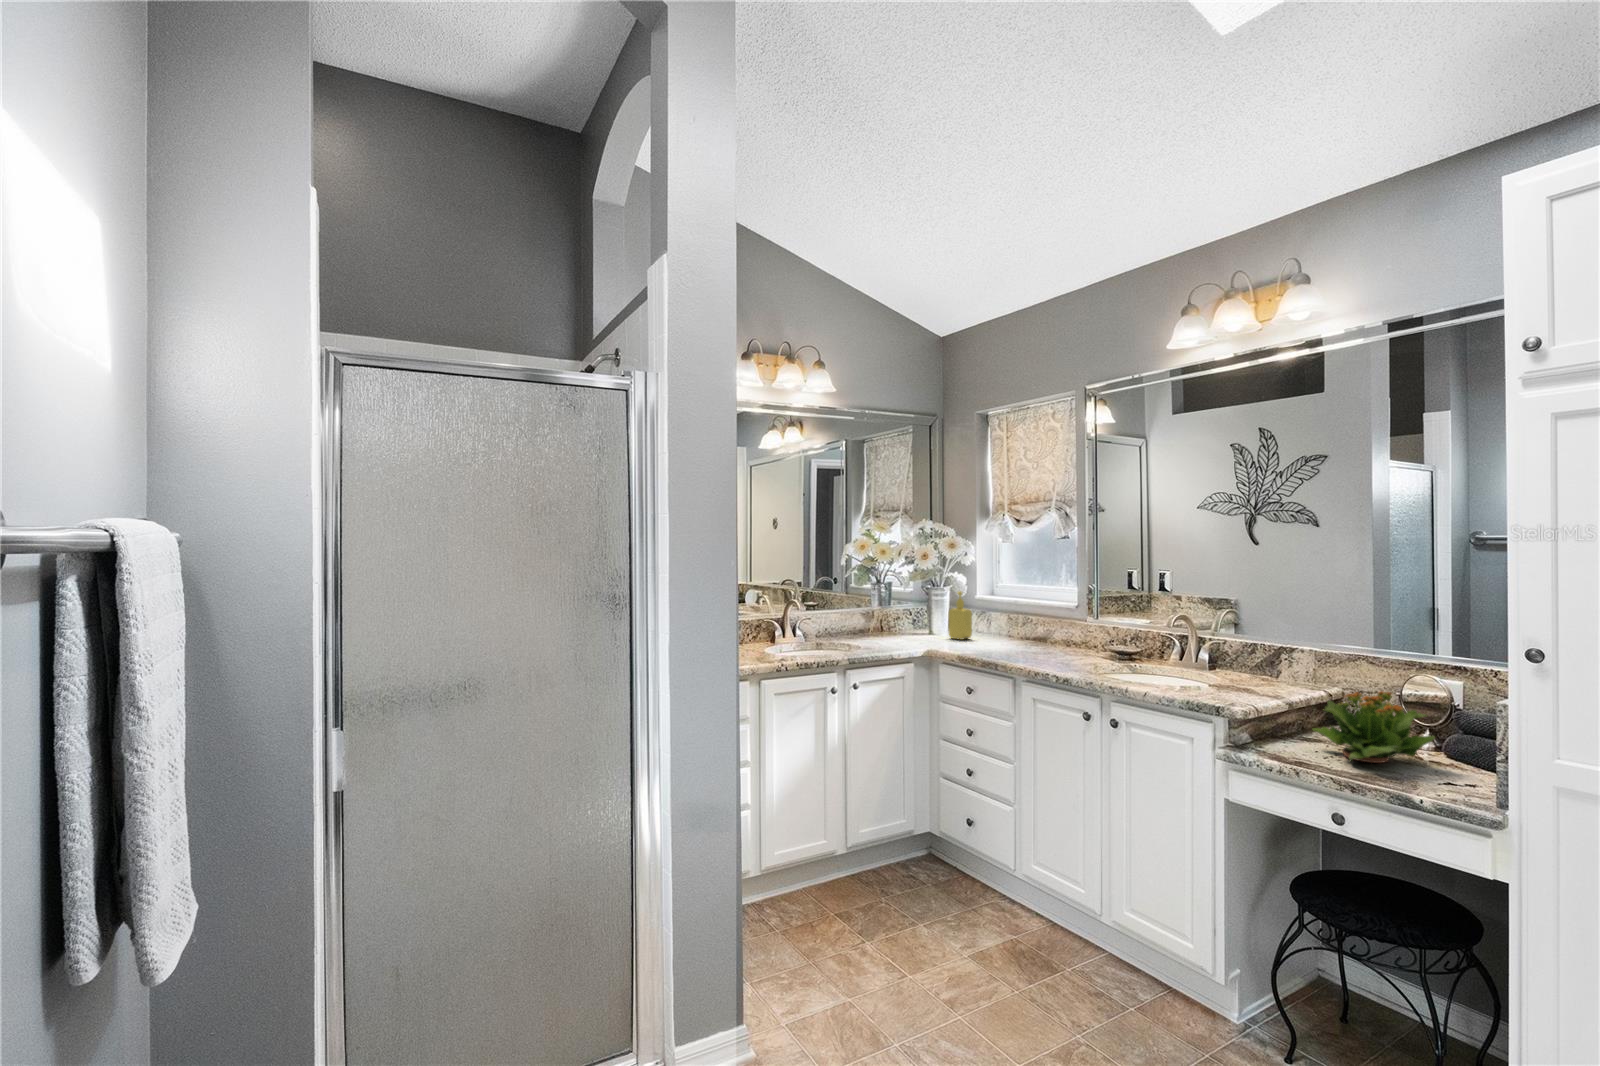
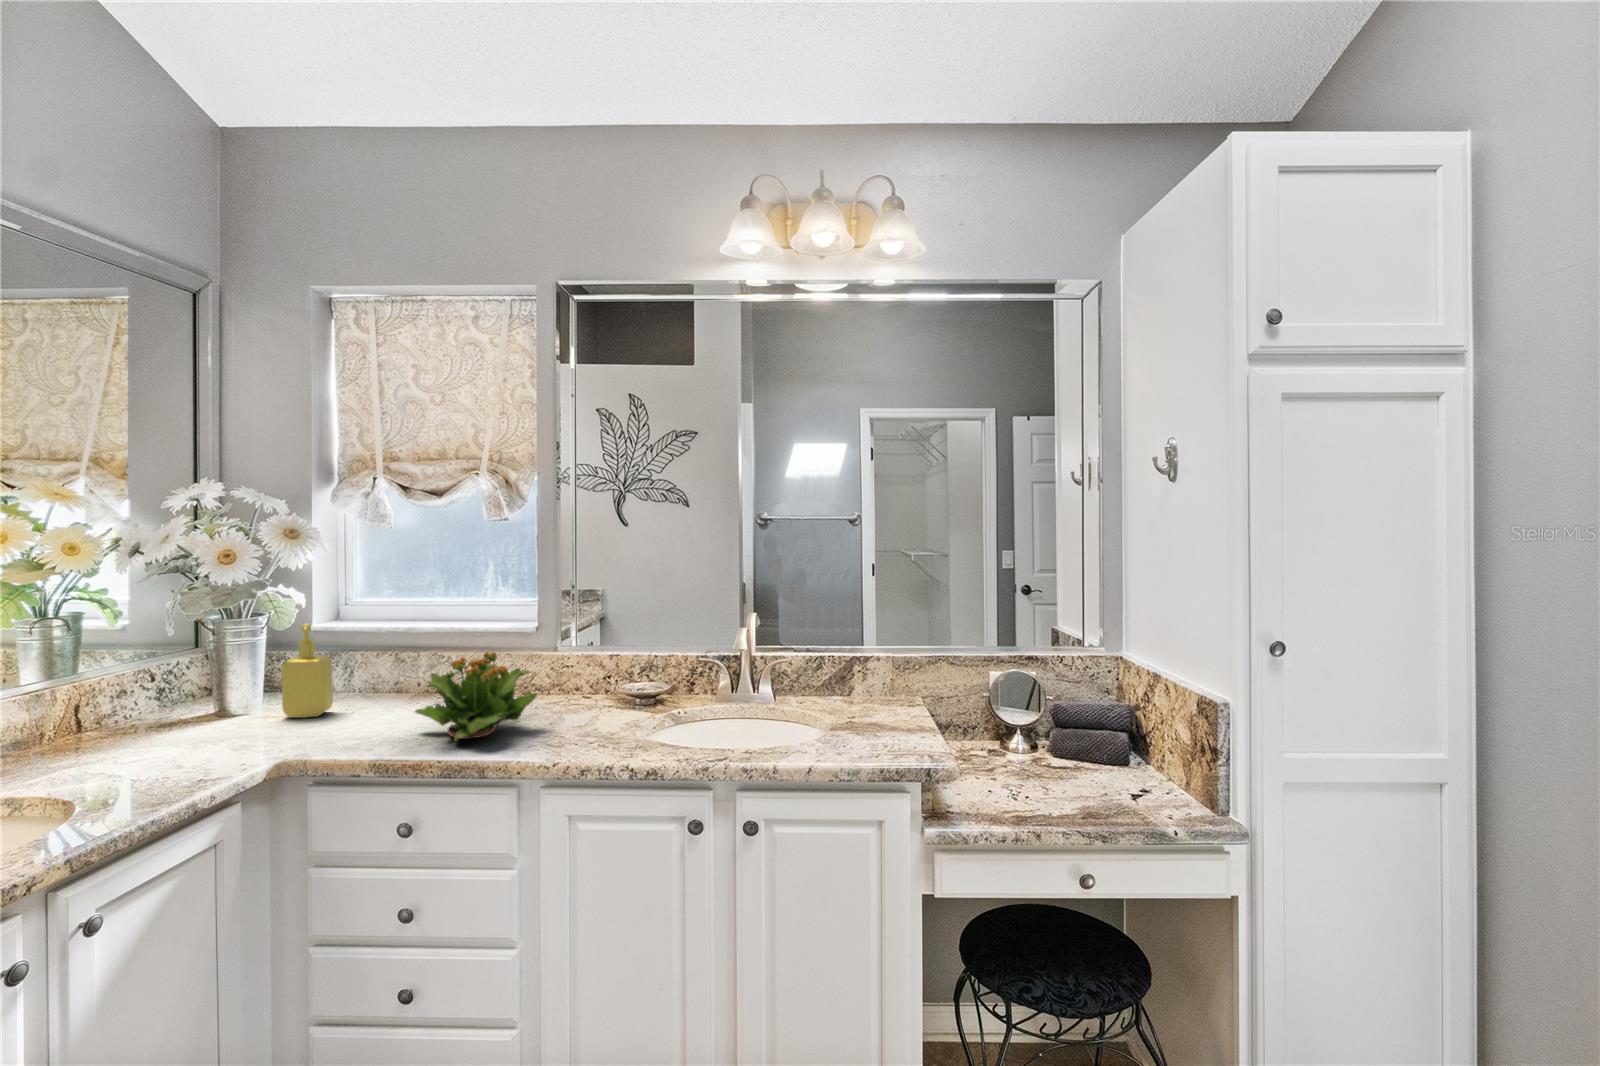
potted flower: present [1313,691,1435,763] -> present [415,652,537,742]

